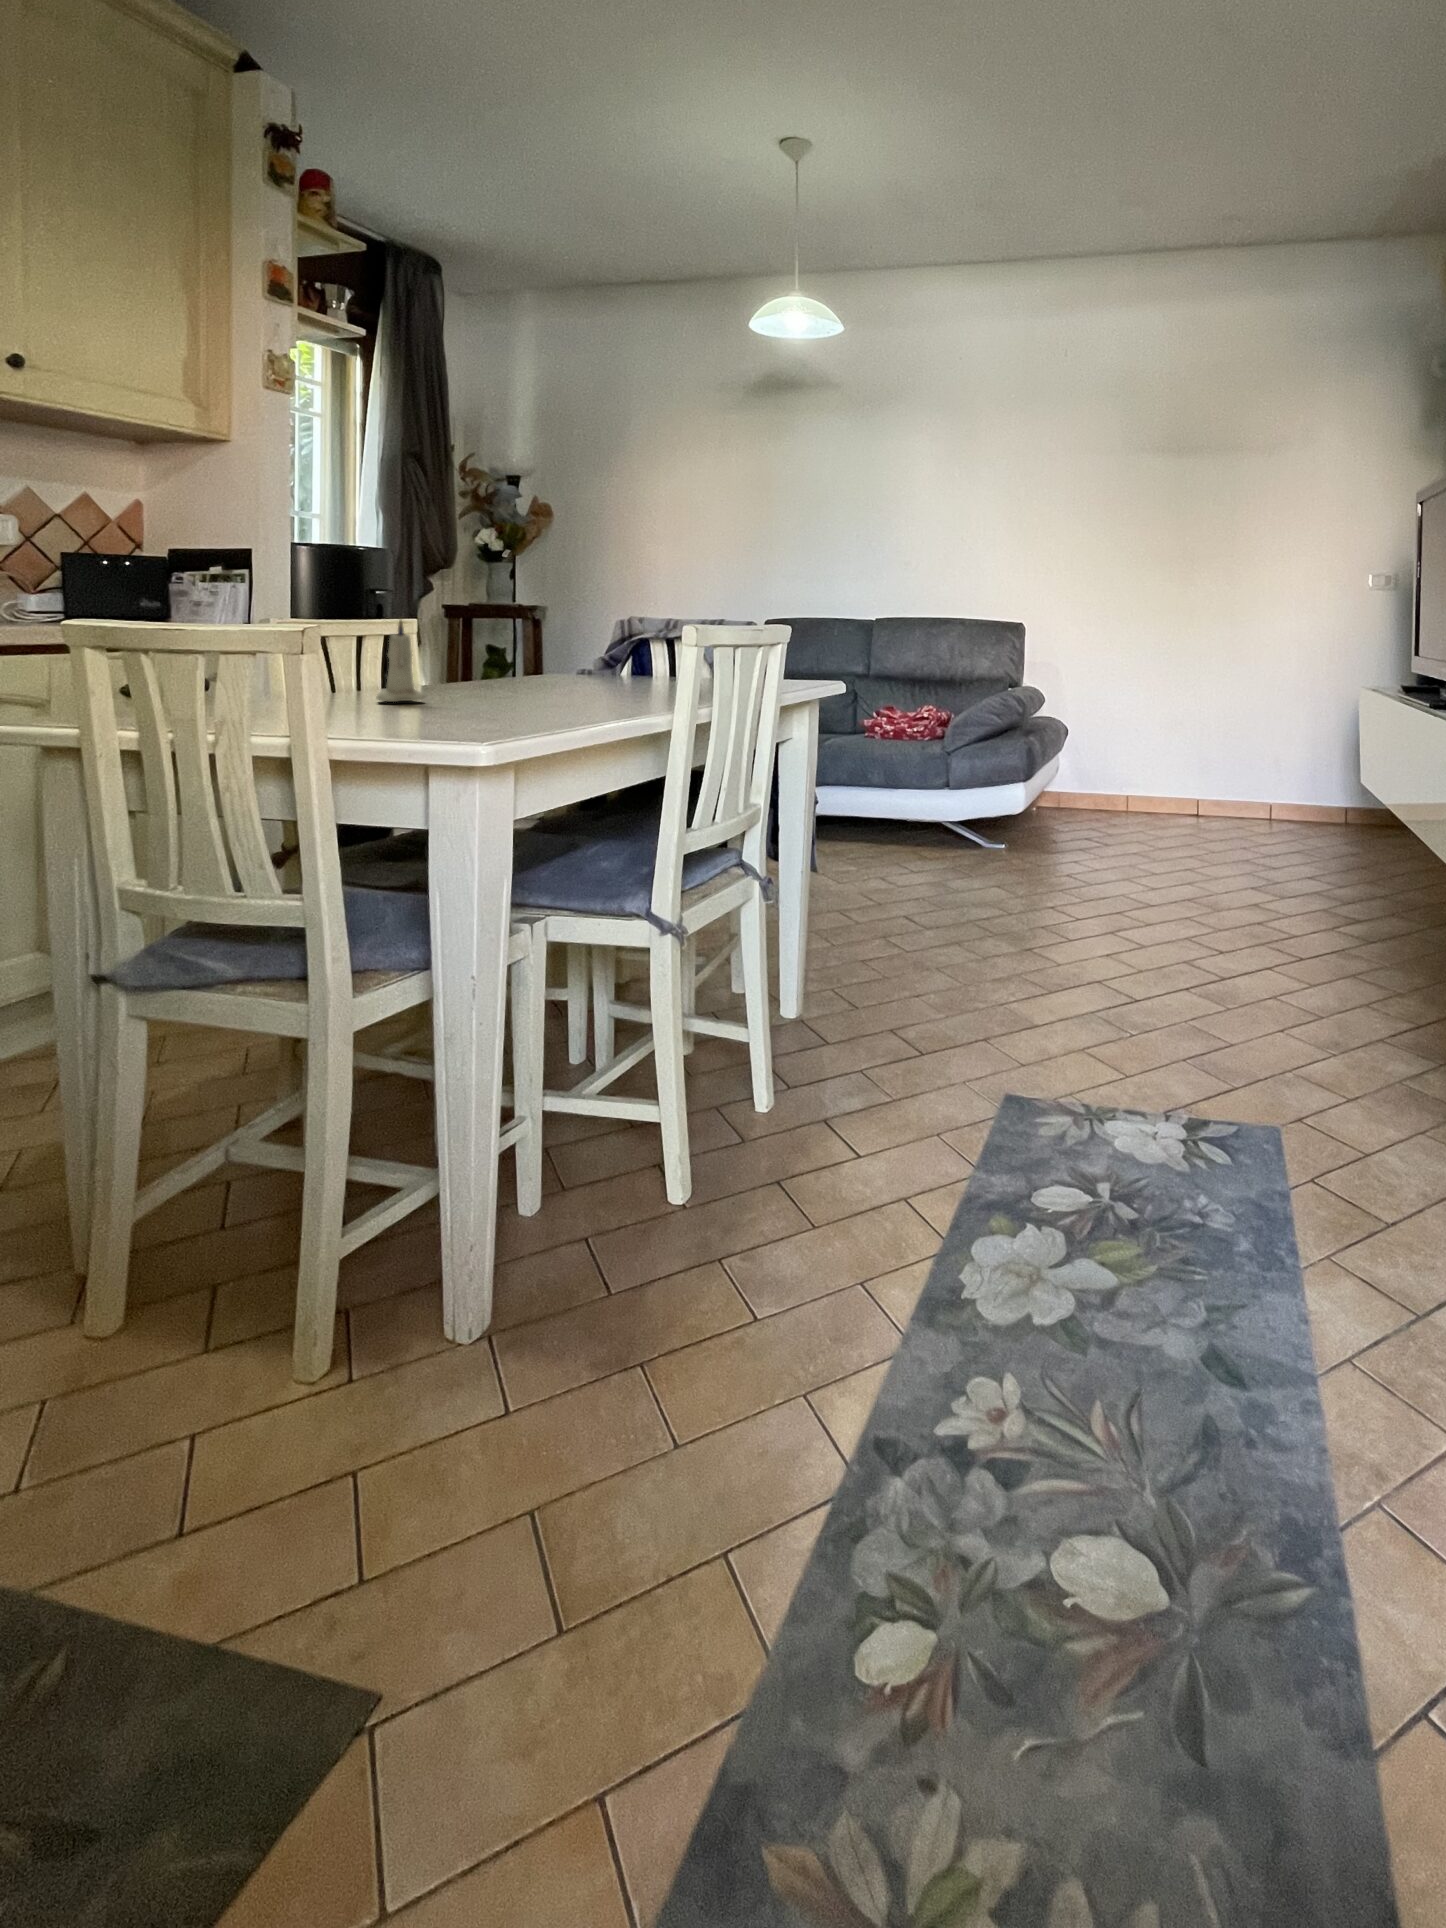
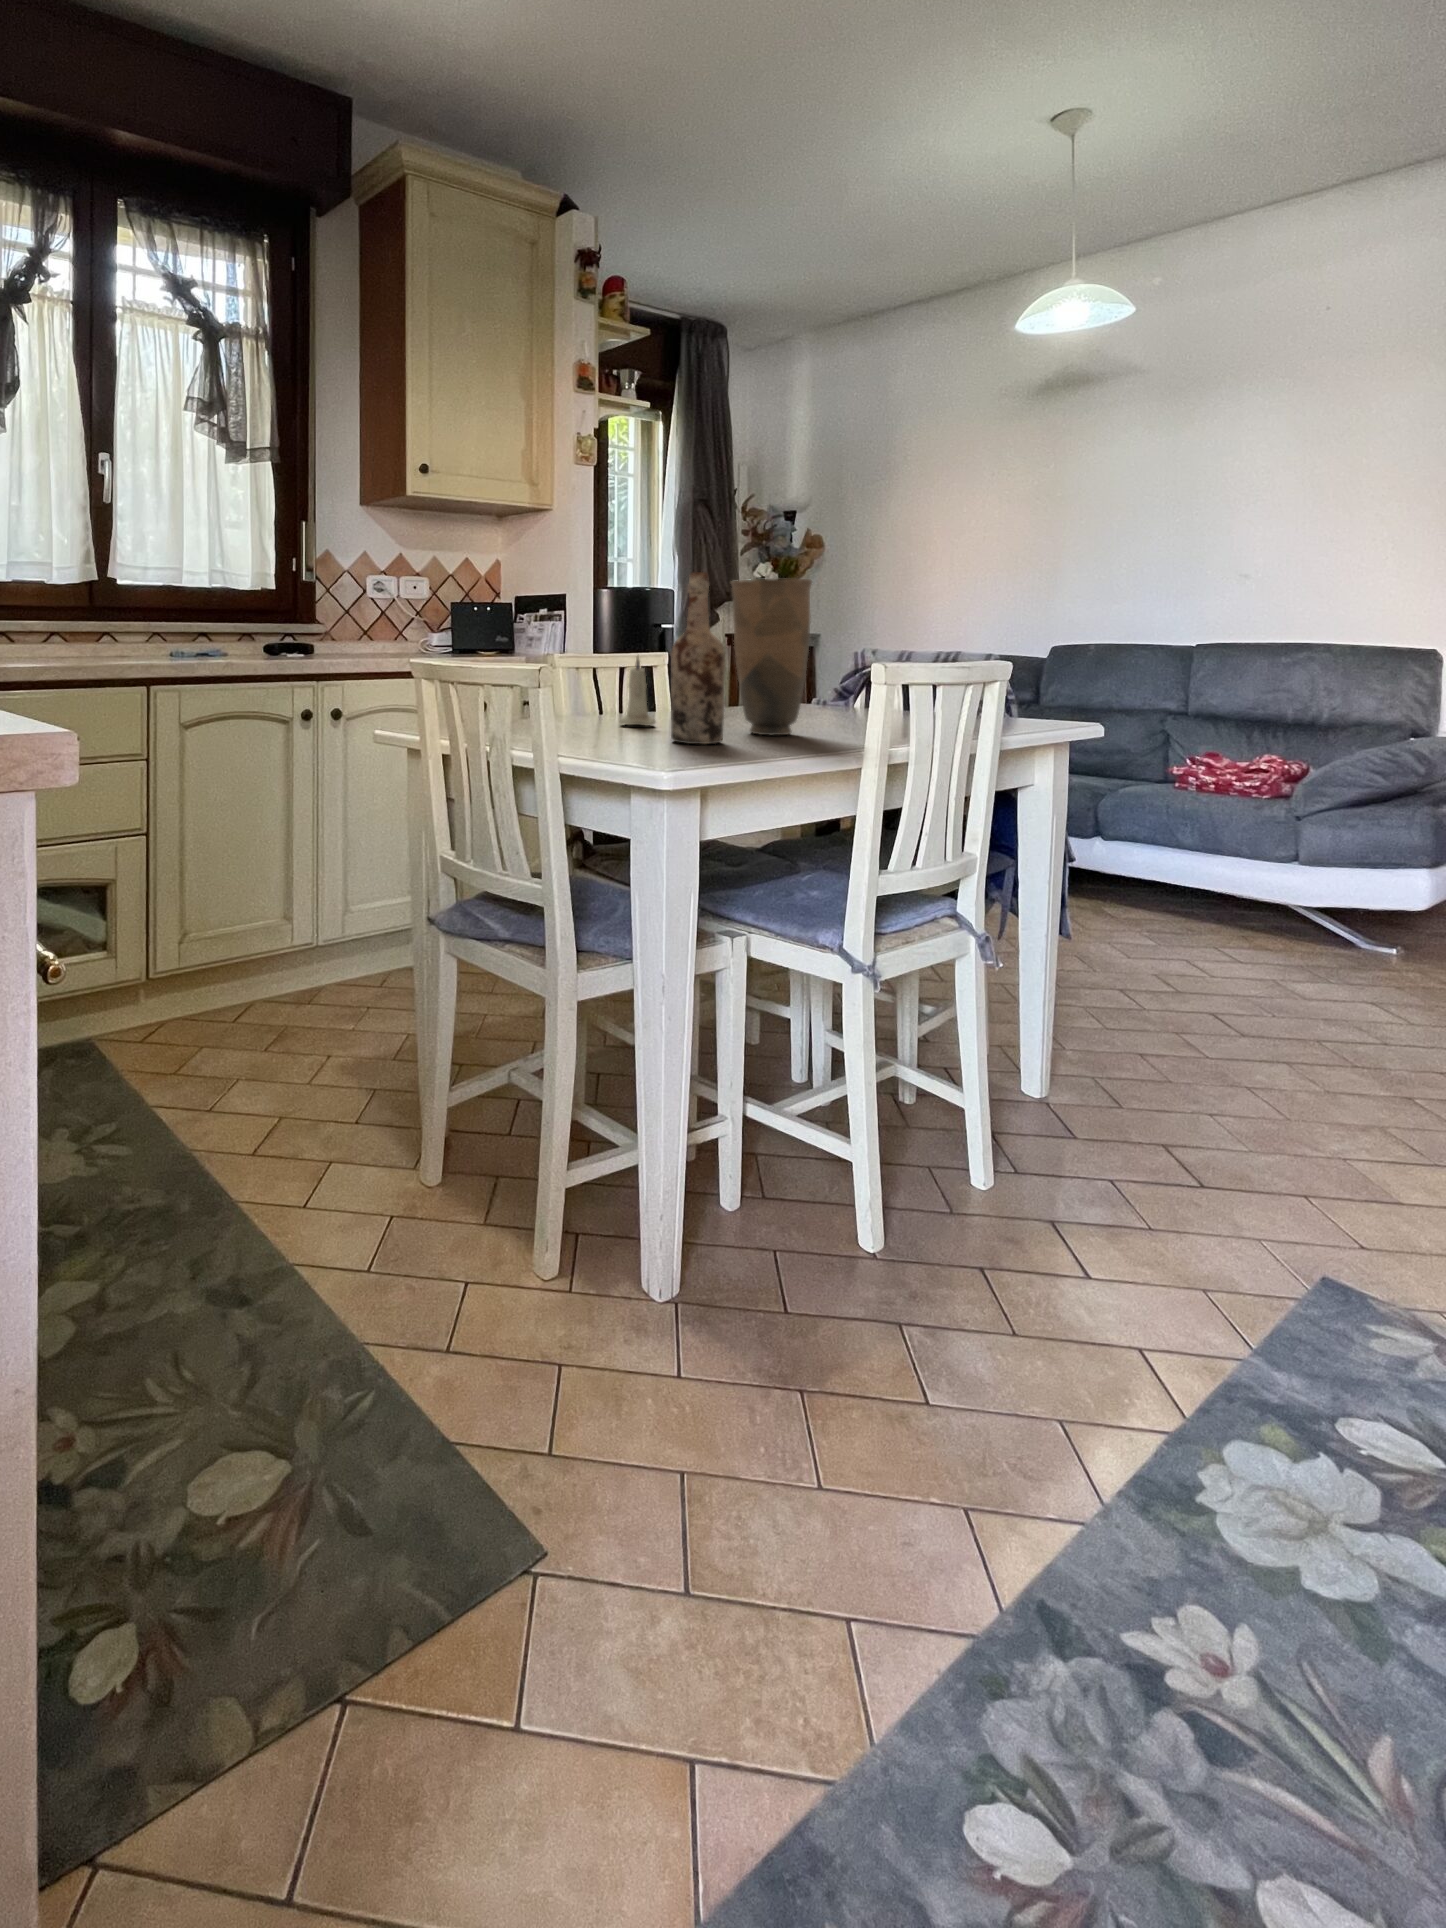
wine bottle: none [460,524,525,717] -> present [671,572,725,744]
vase: none [521,537,611,705] -> present [731,579,812,735]

